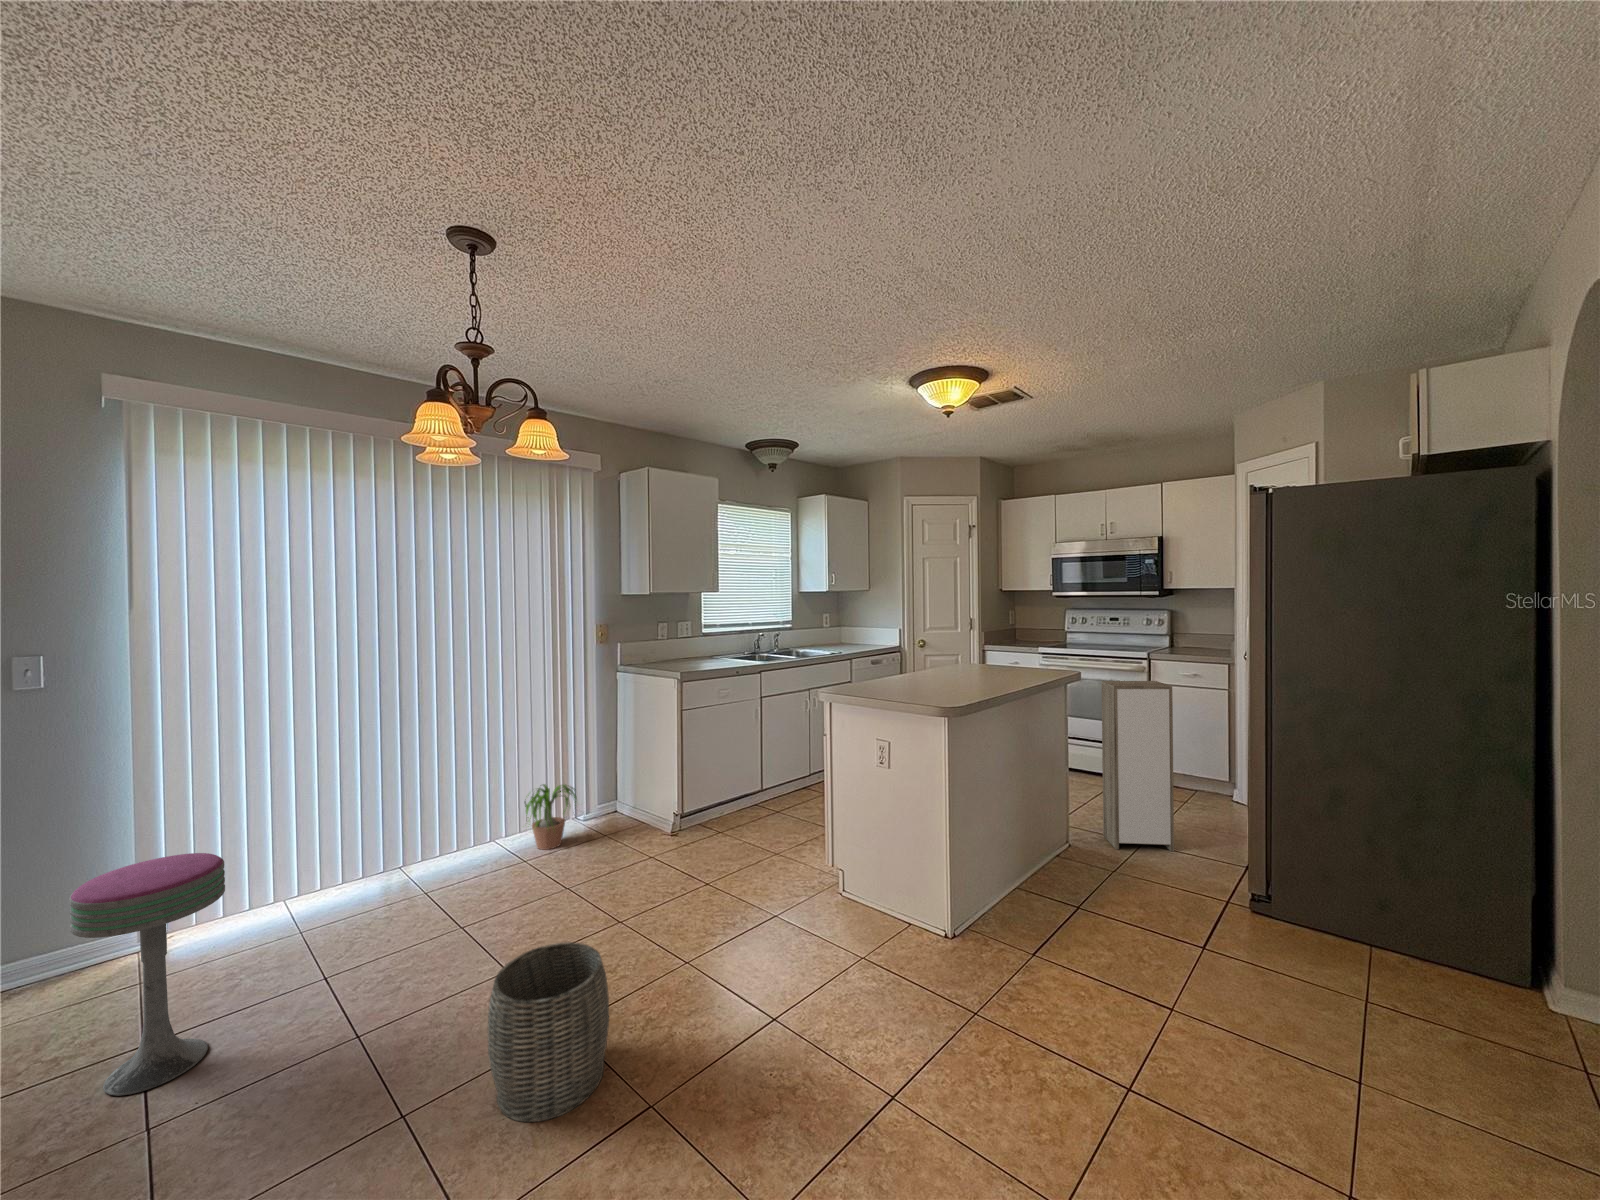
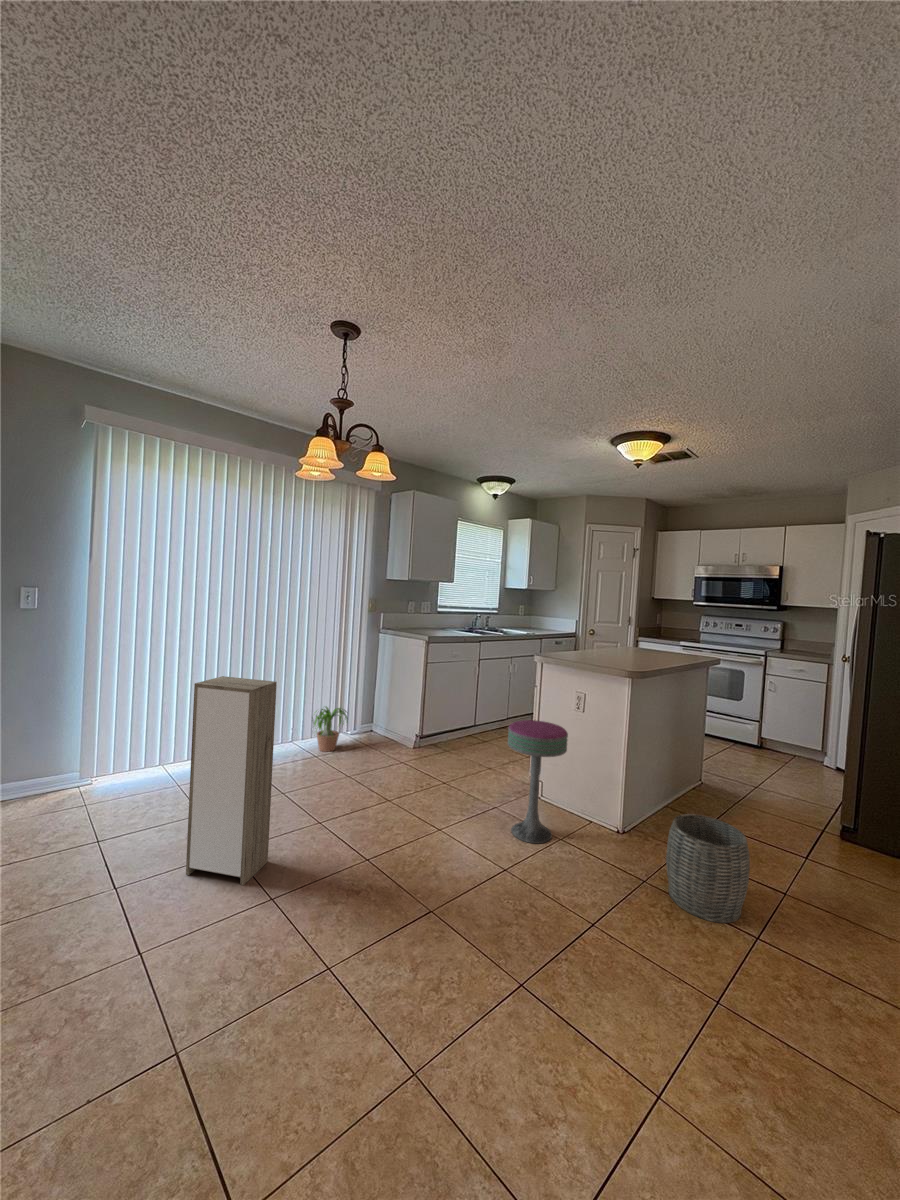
storage cabinet: present [1101,681,1174,851] -> present [186,676,277,885]
bar stool: present [69,853,225,1096] -> present [508,720,568,843]
woven basket: present [488,942,609,1122] -> present [666,814,750,923]

